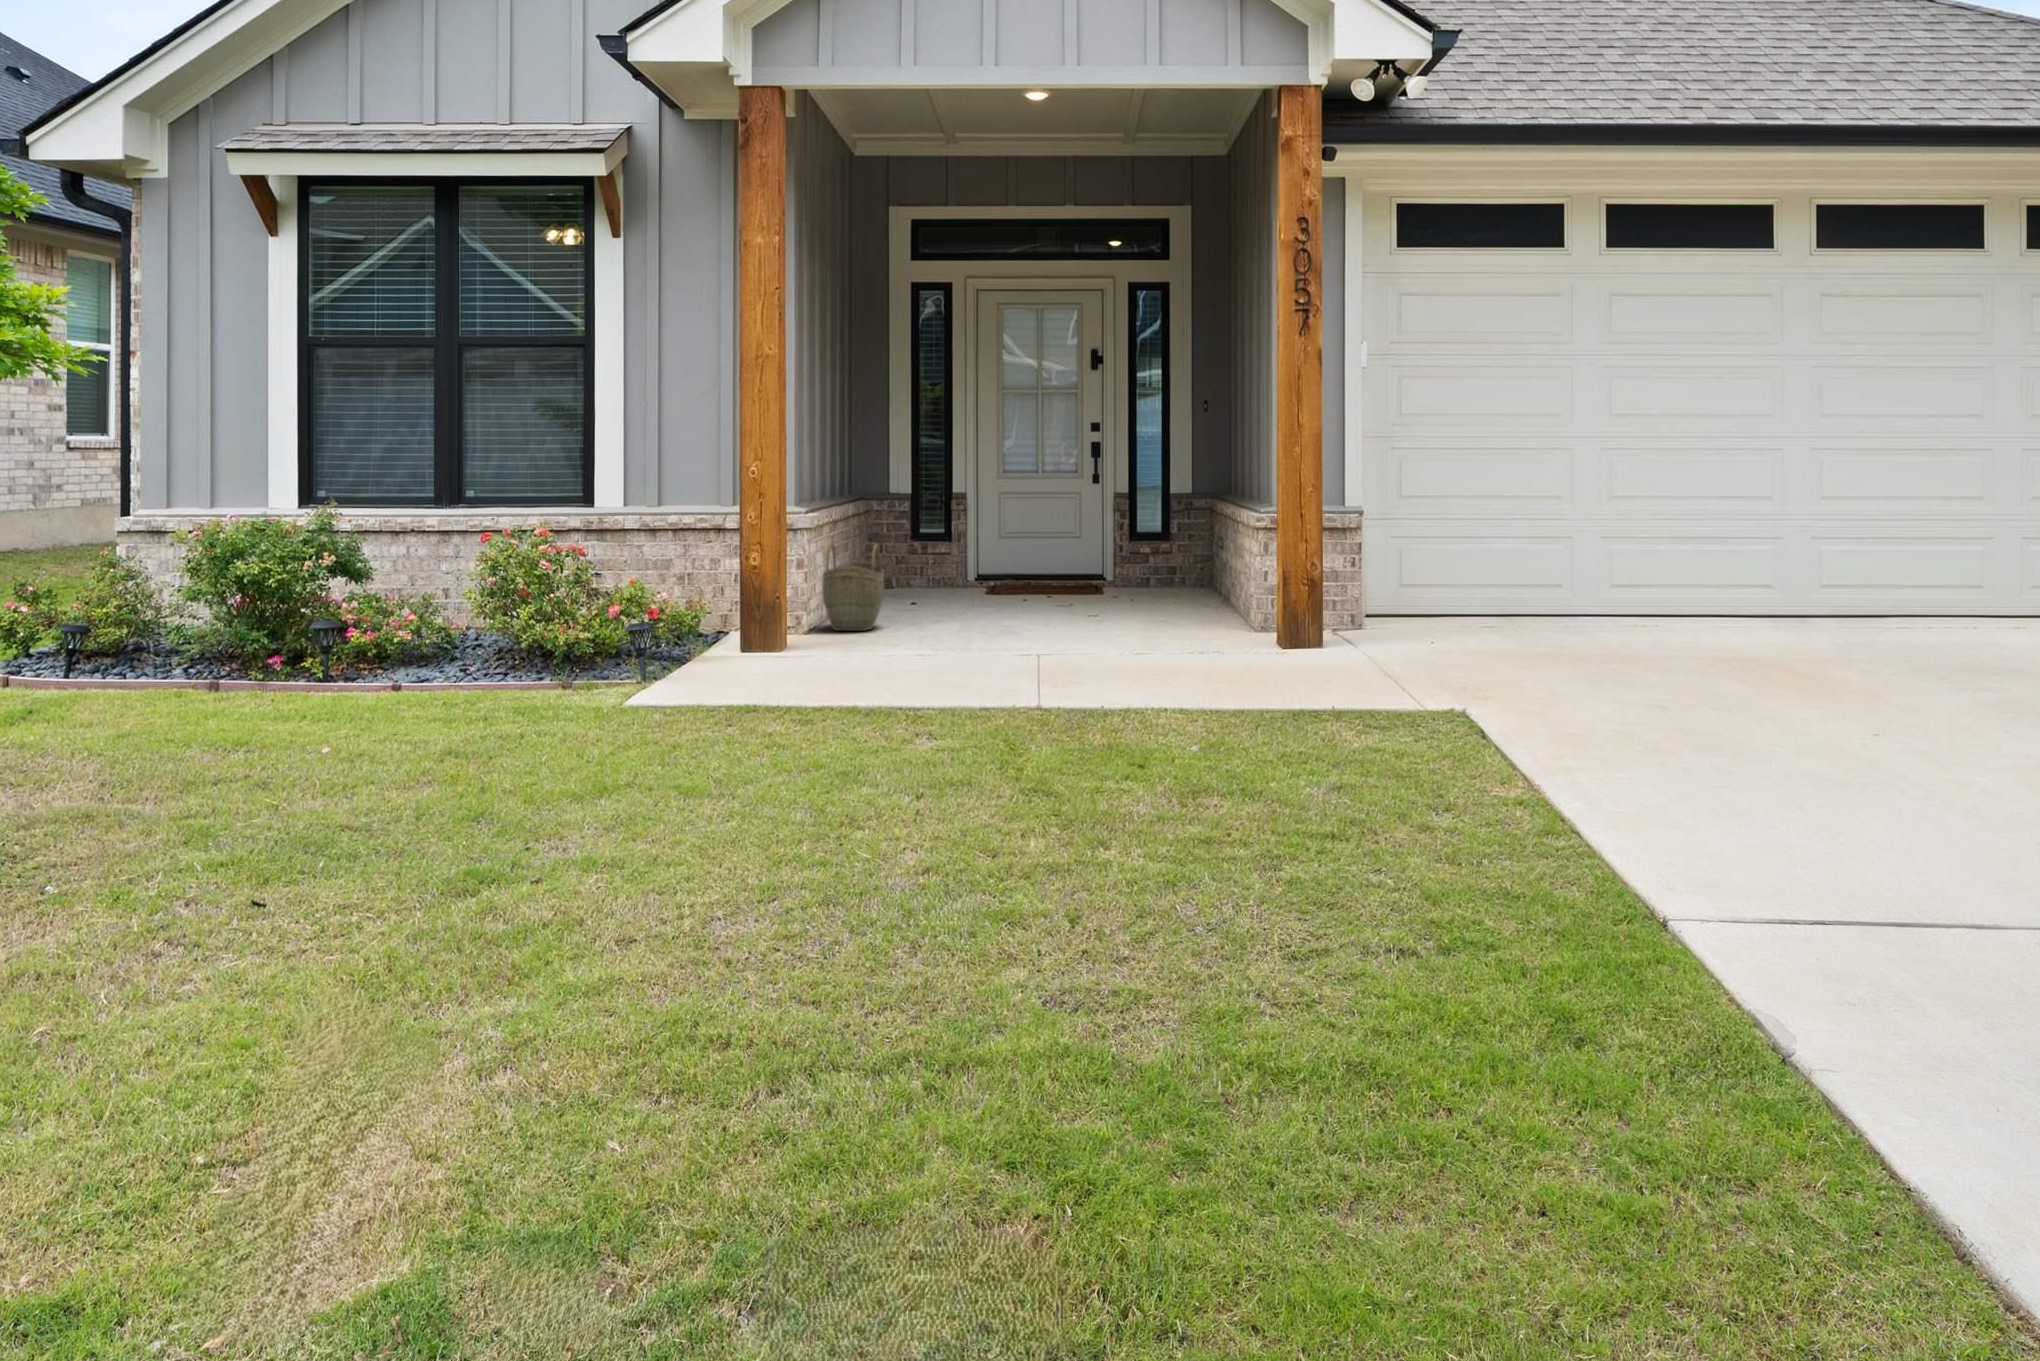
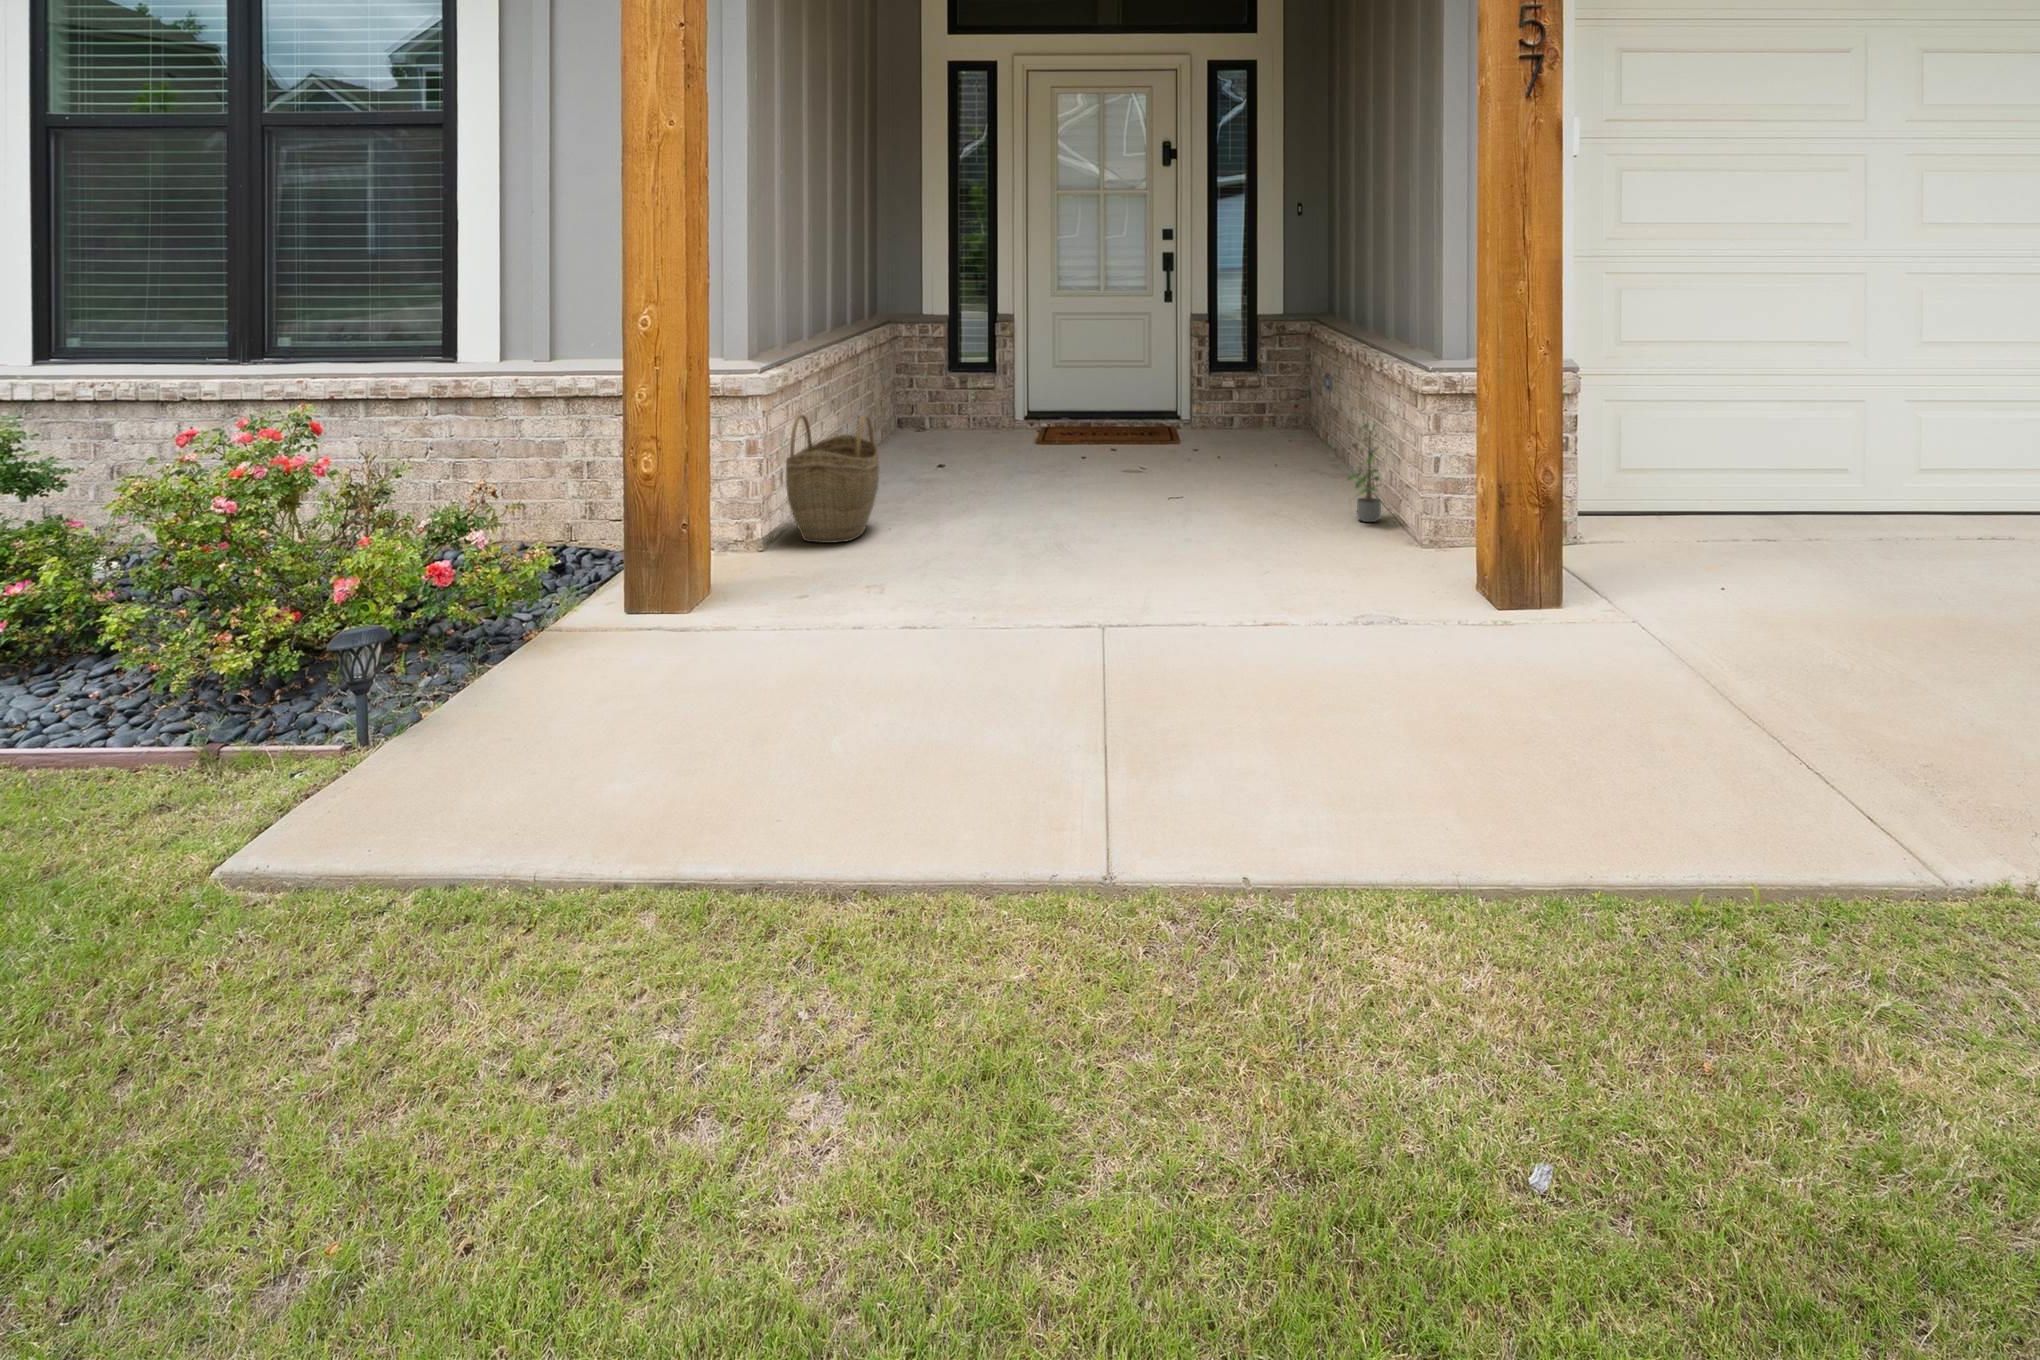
potted plant: none [1217,549,1242,624] -> present [1348,422,1381,522]

